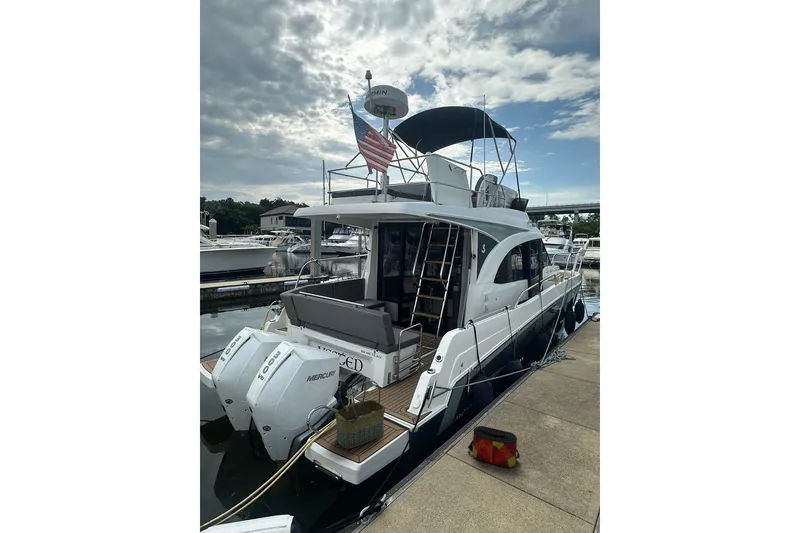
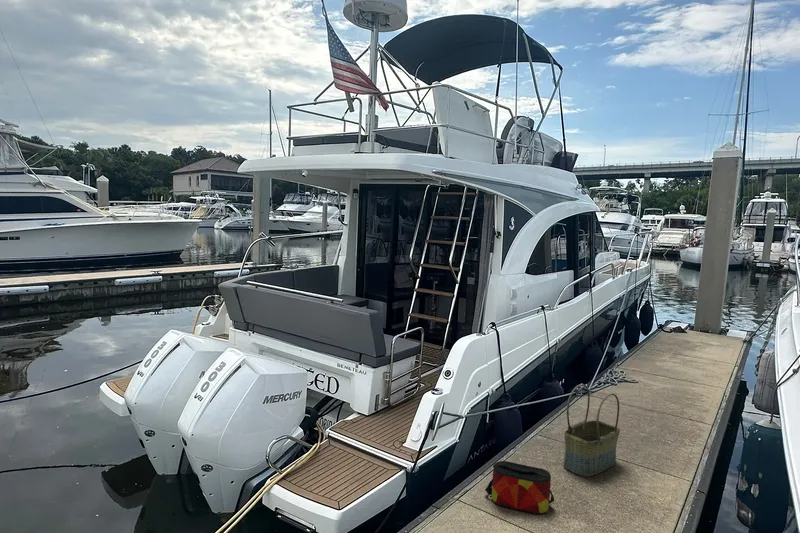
basket: present [335,372,385,449] -> present [564,384,620,477]

